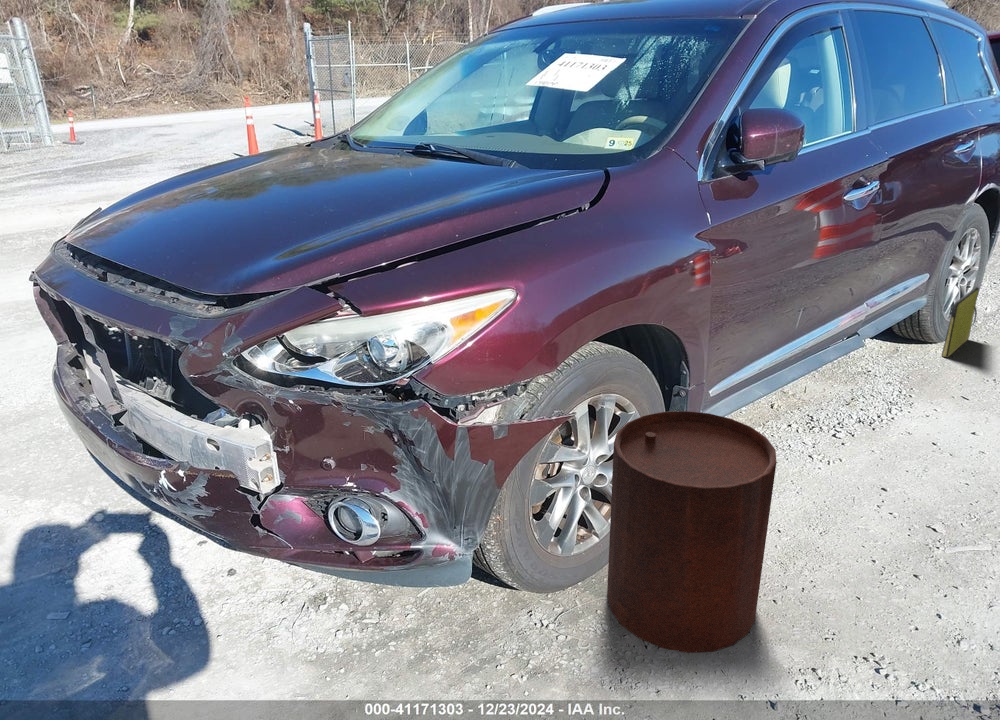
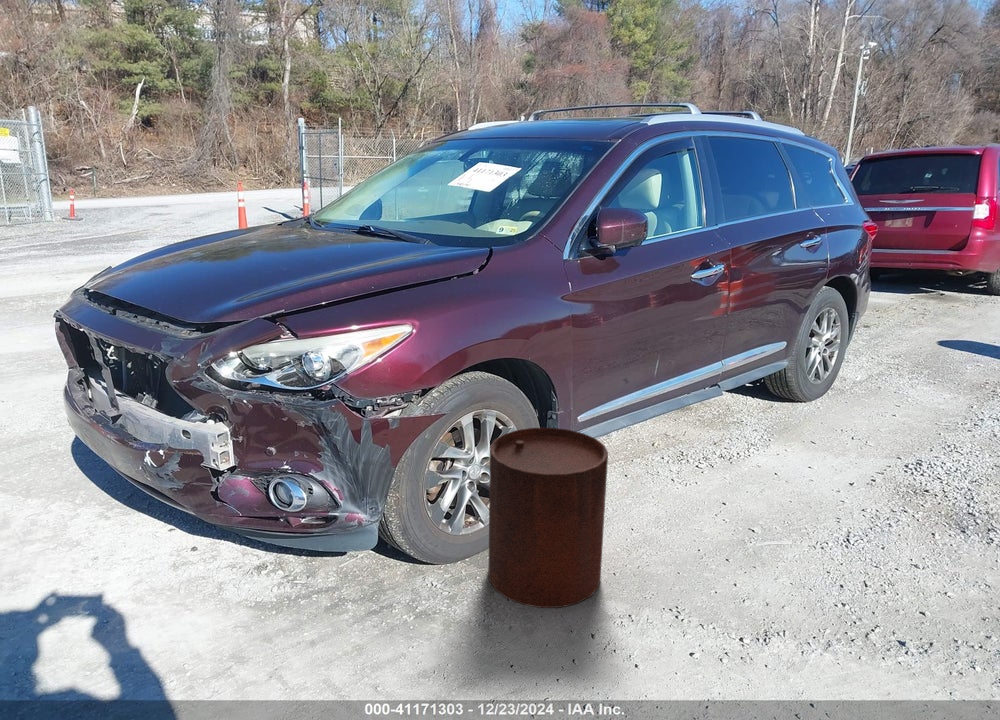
bag: present [942,287,979,358] -> none [803,355,835,413]

